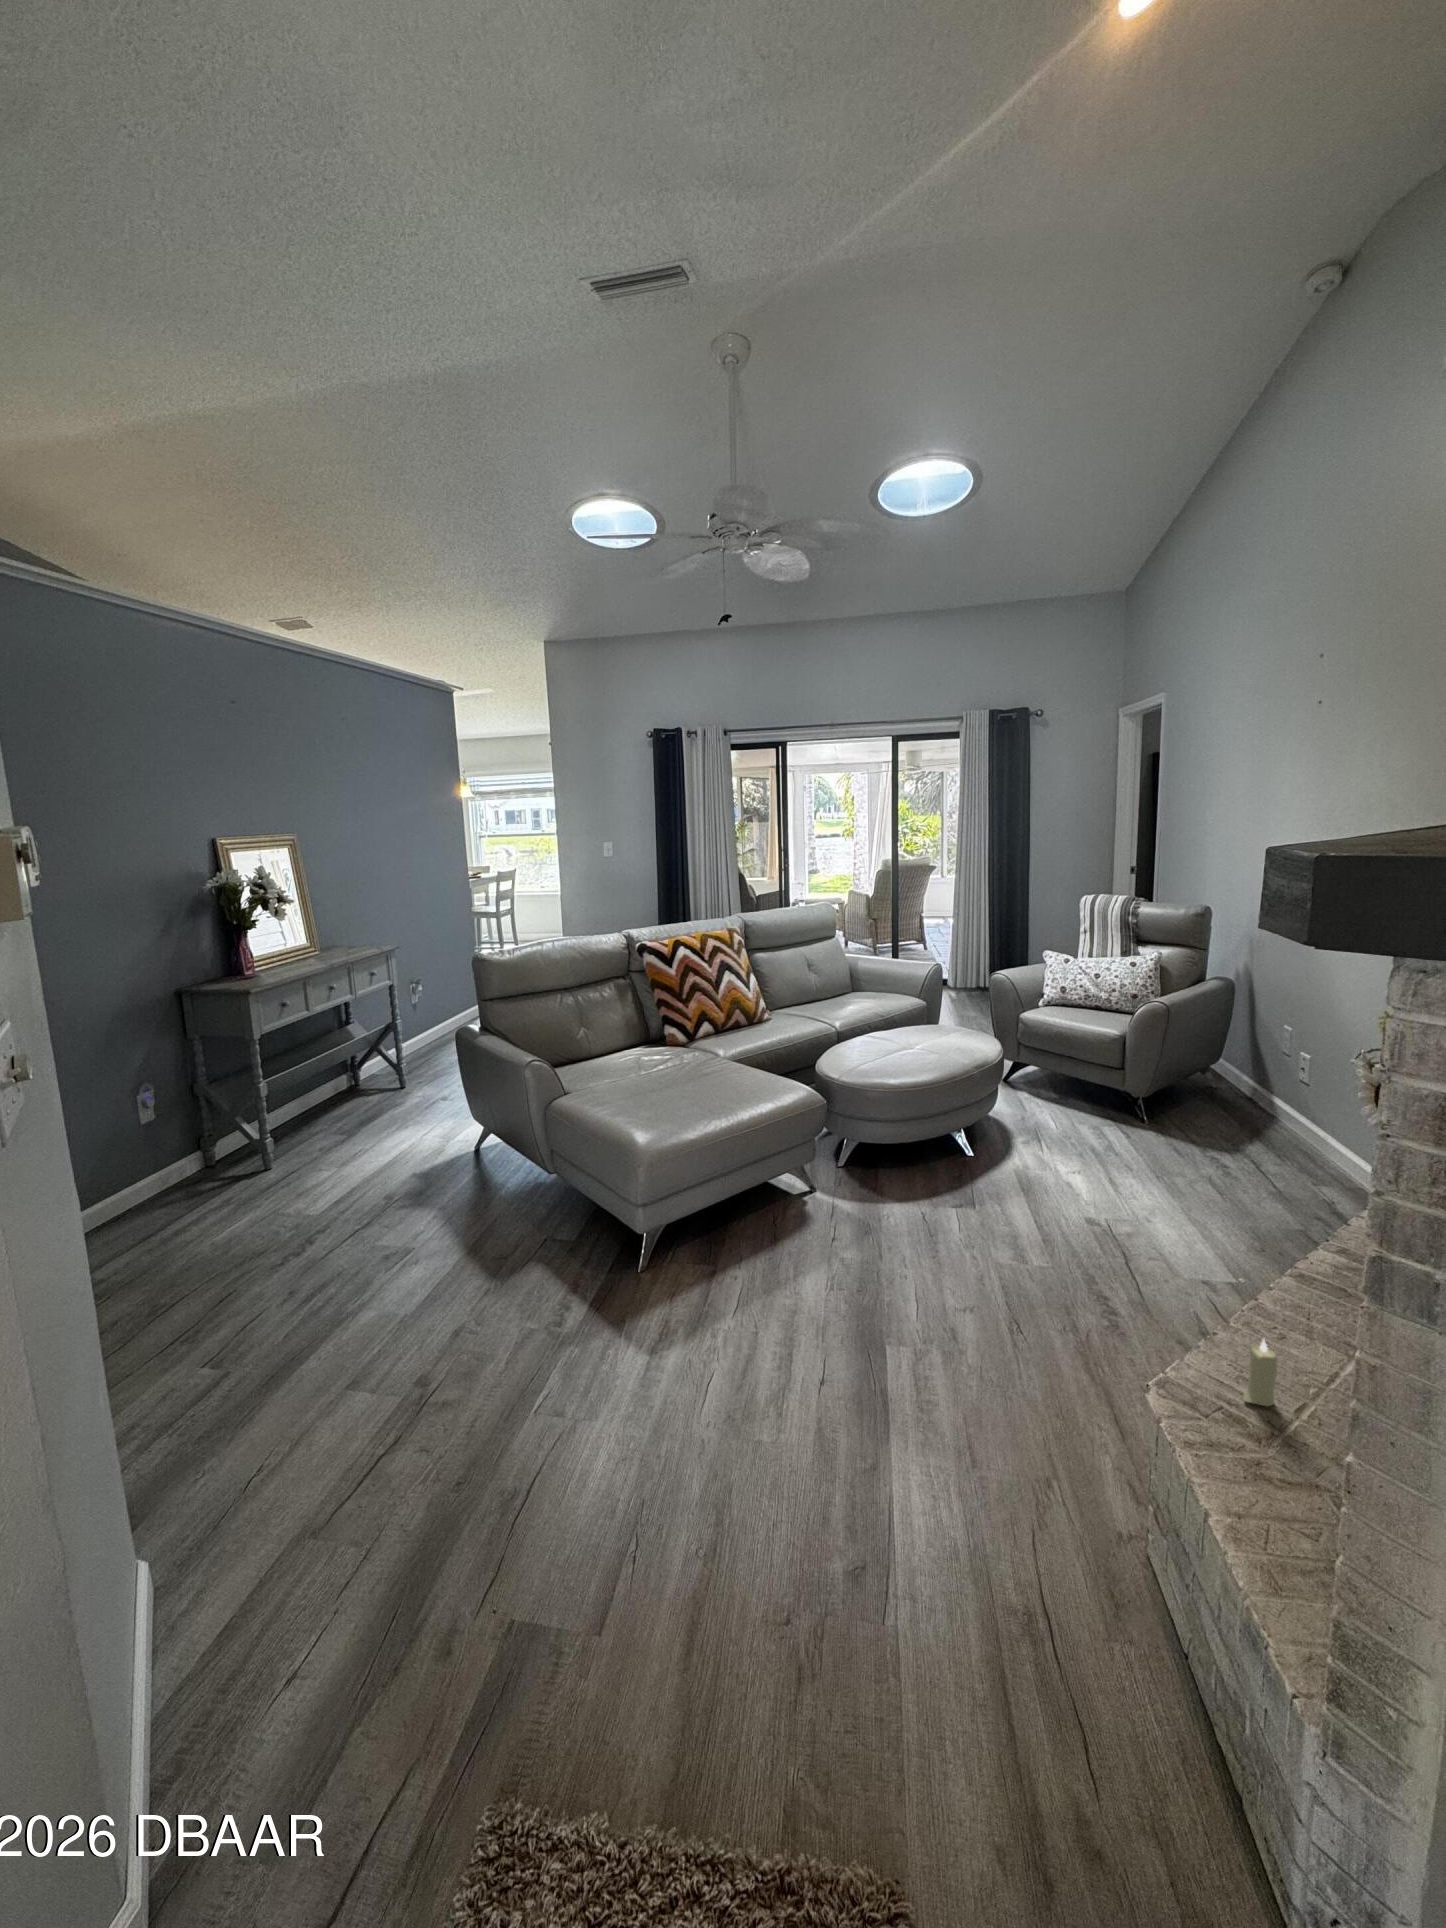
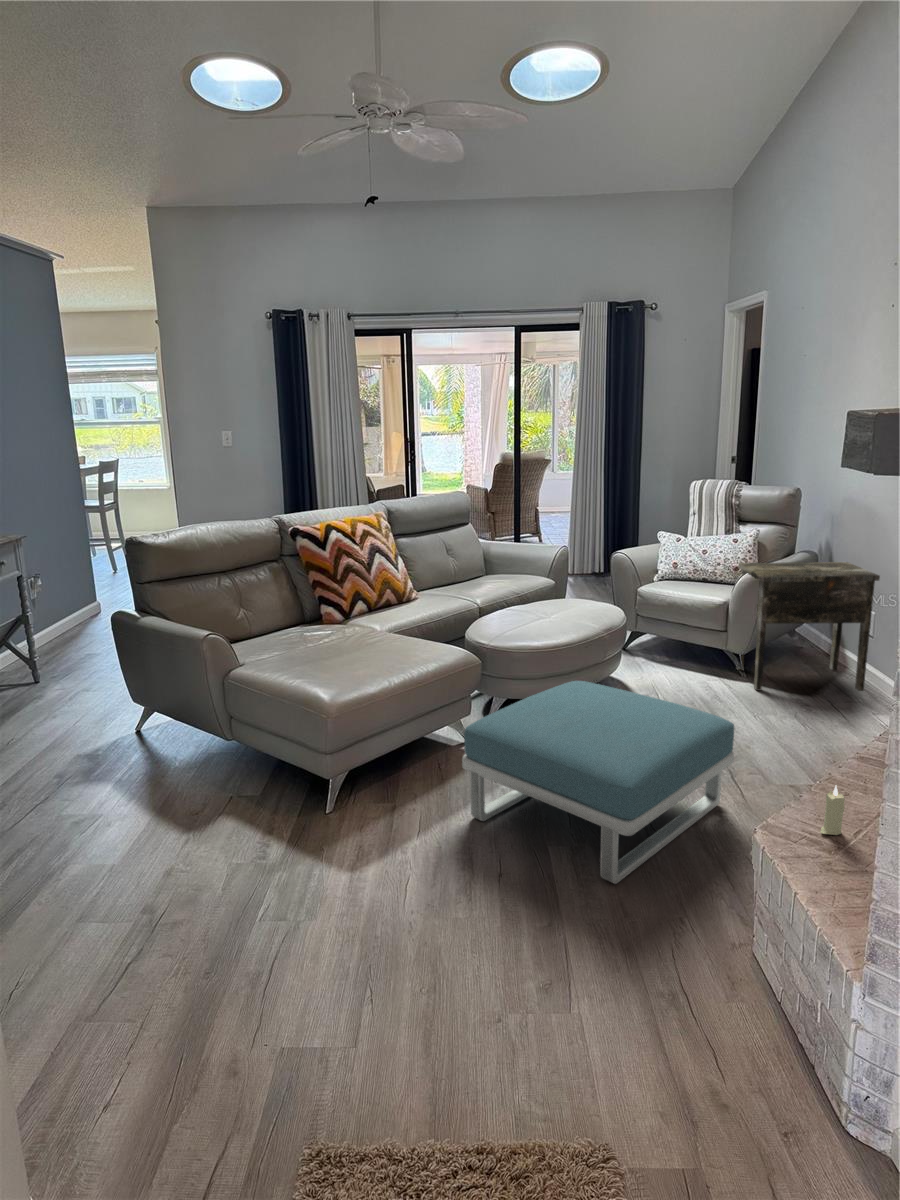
side table: none [1138,993,1323,1157] -> present [737,562,880,691]
footstool: none [795,1132,1128,1406] -> present [462,681,734,884]

